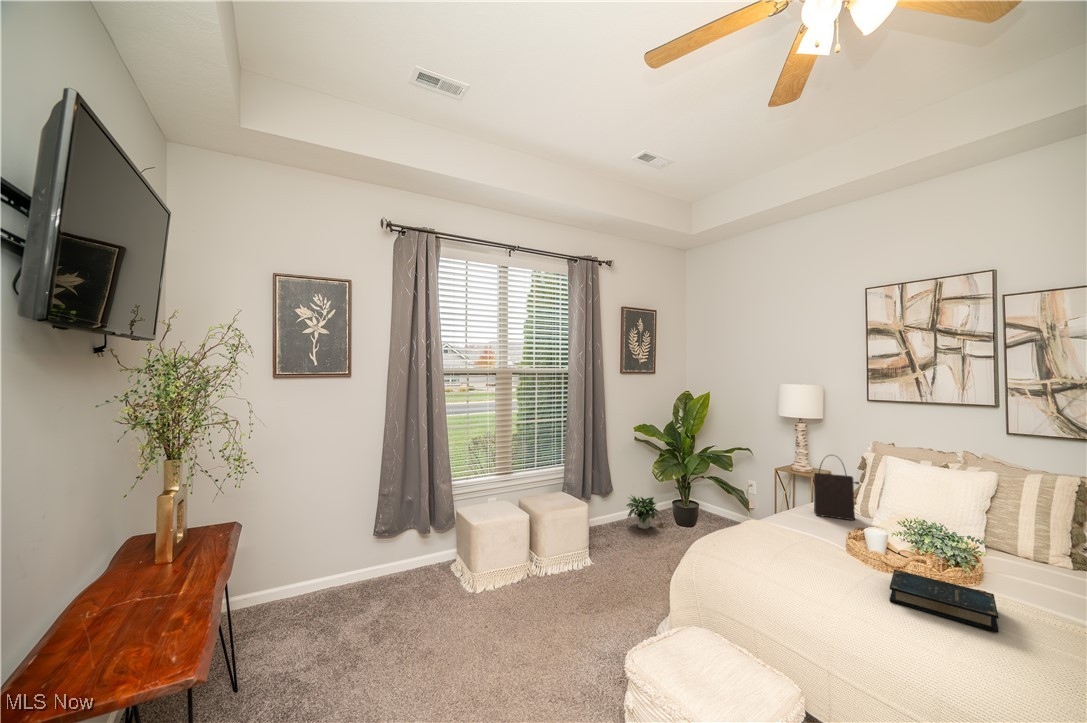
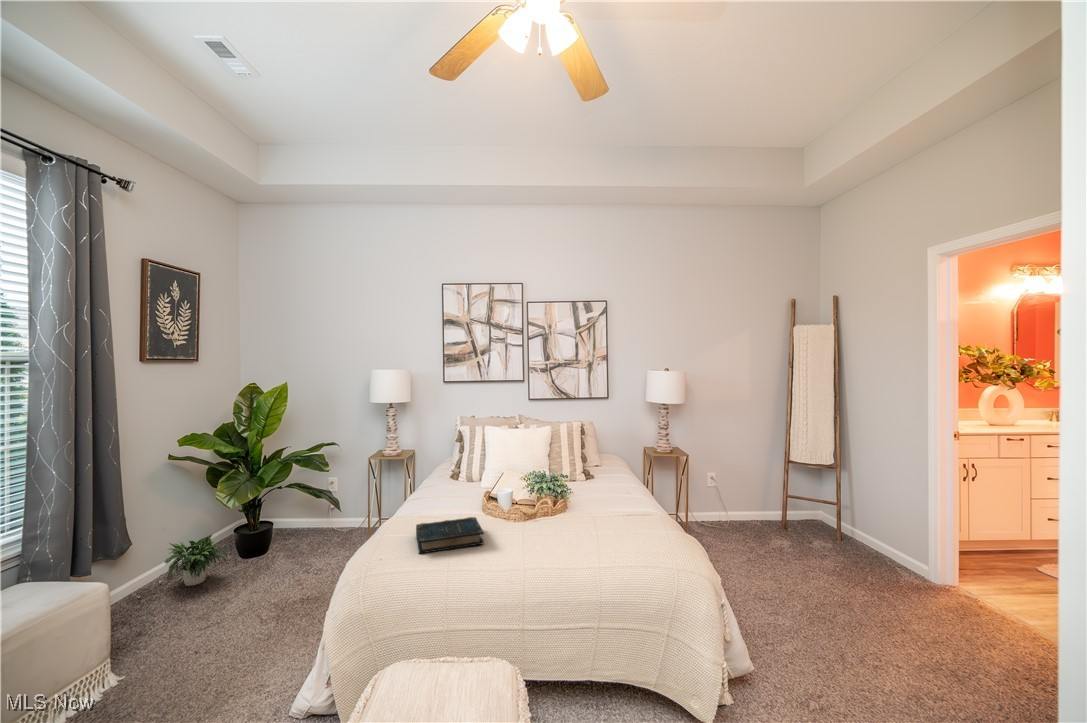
handbag: present [814,458,859,520] -> none [435,433,469,493]
book: present [890,570,999,632] -> present [416,517,484,553]

